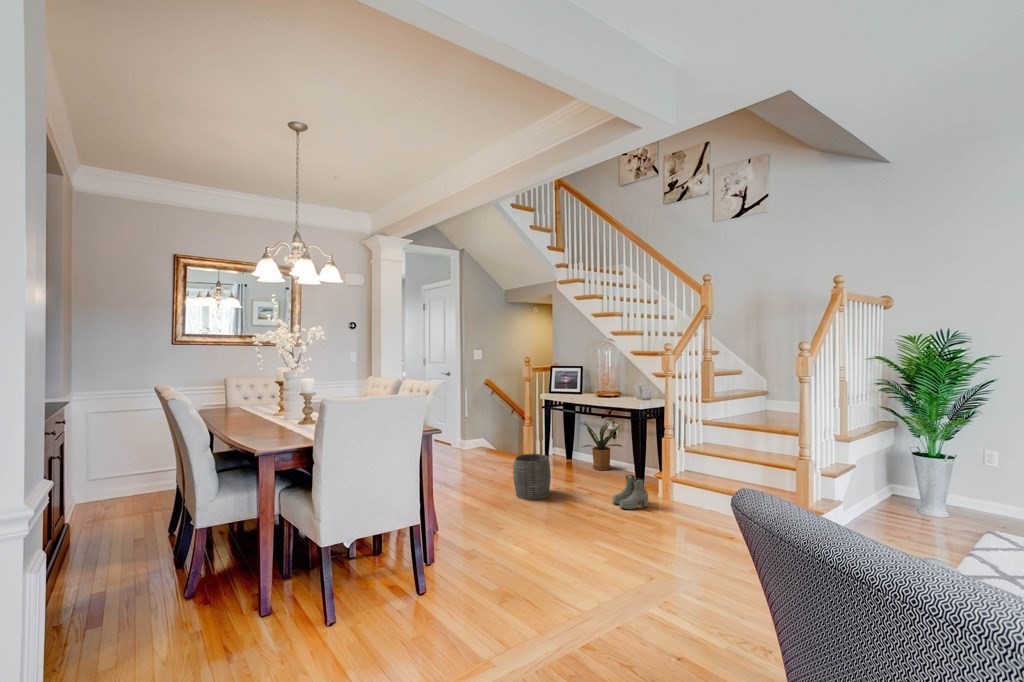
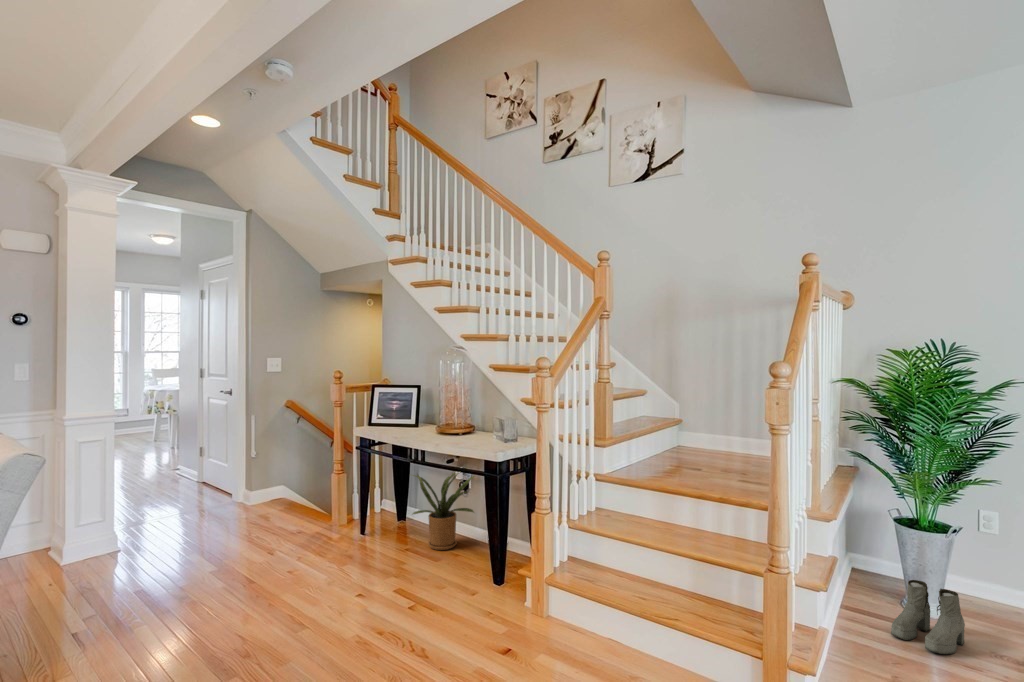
woven basket: present [513,454,551,500] -> none [265,543,338,639]
boots: present [612,475,648,510] -> present [891,580,965,654]

